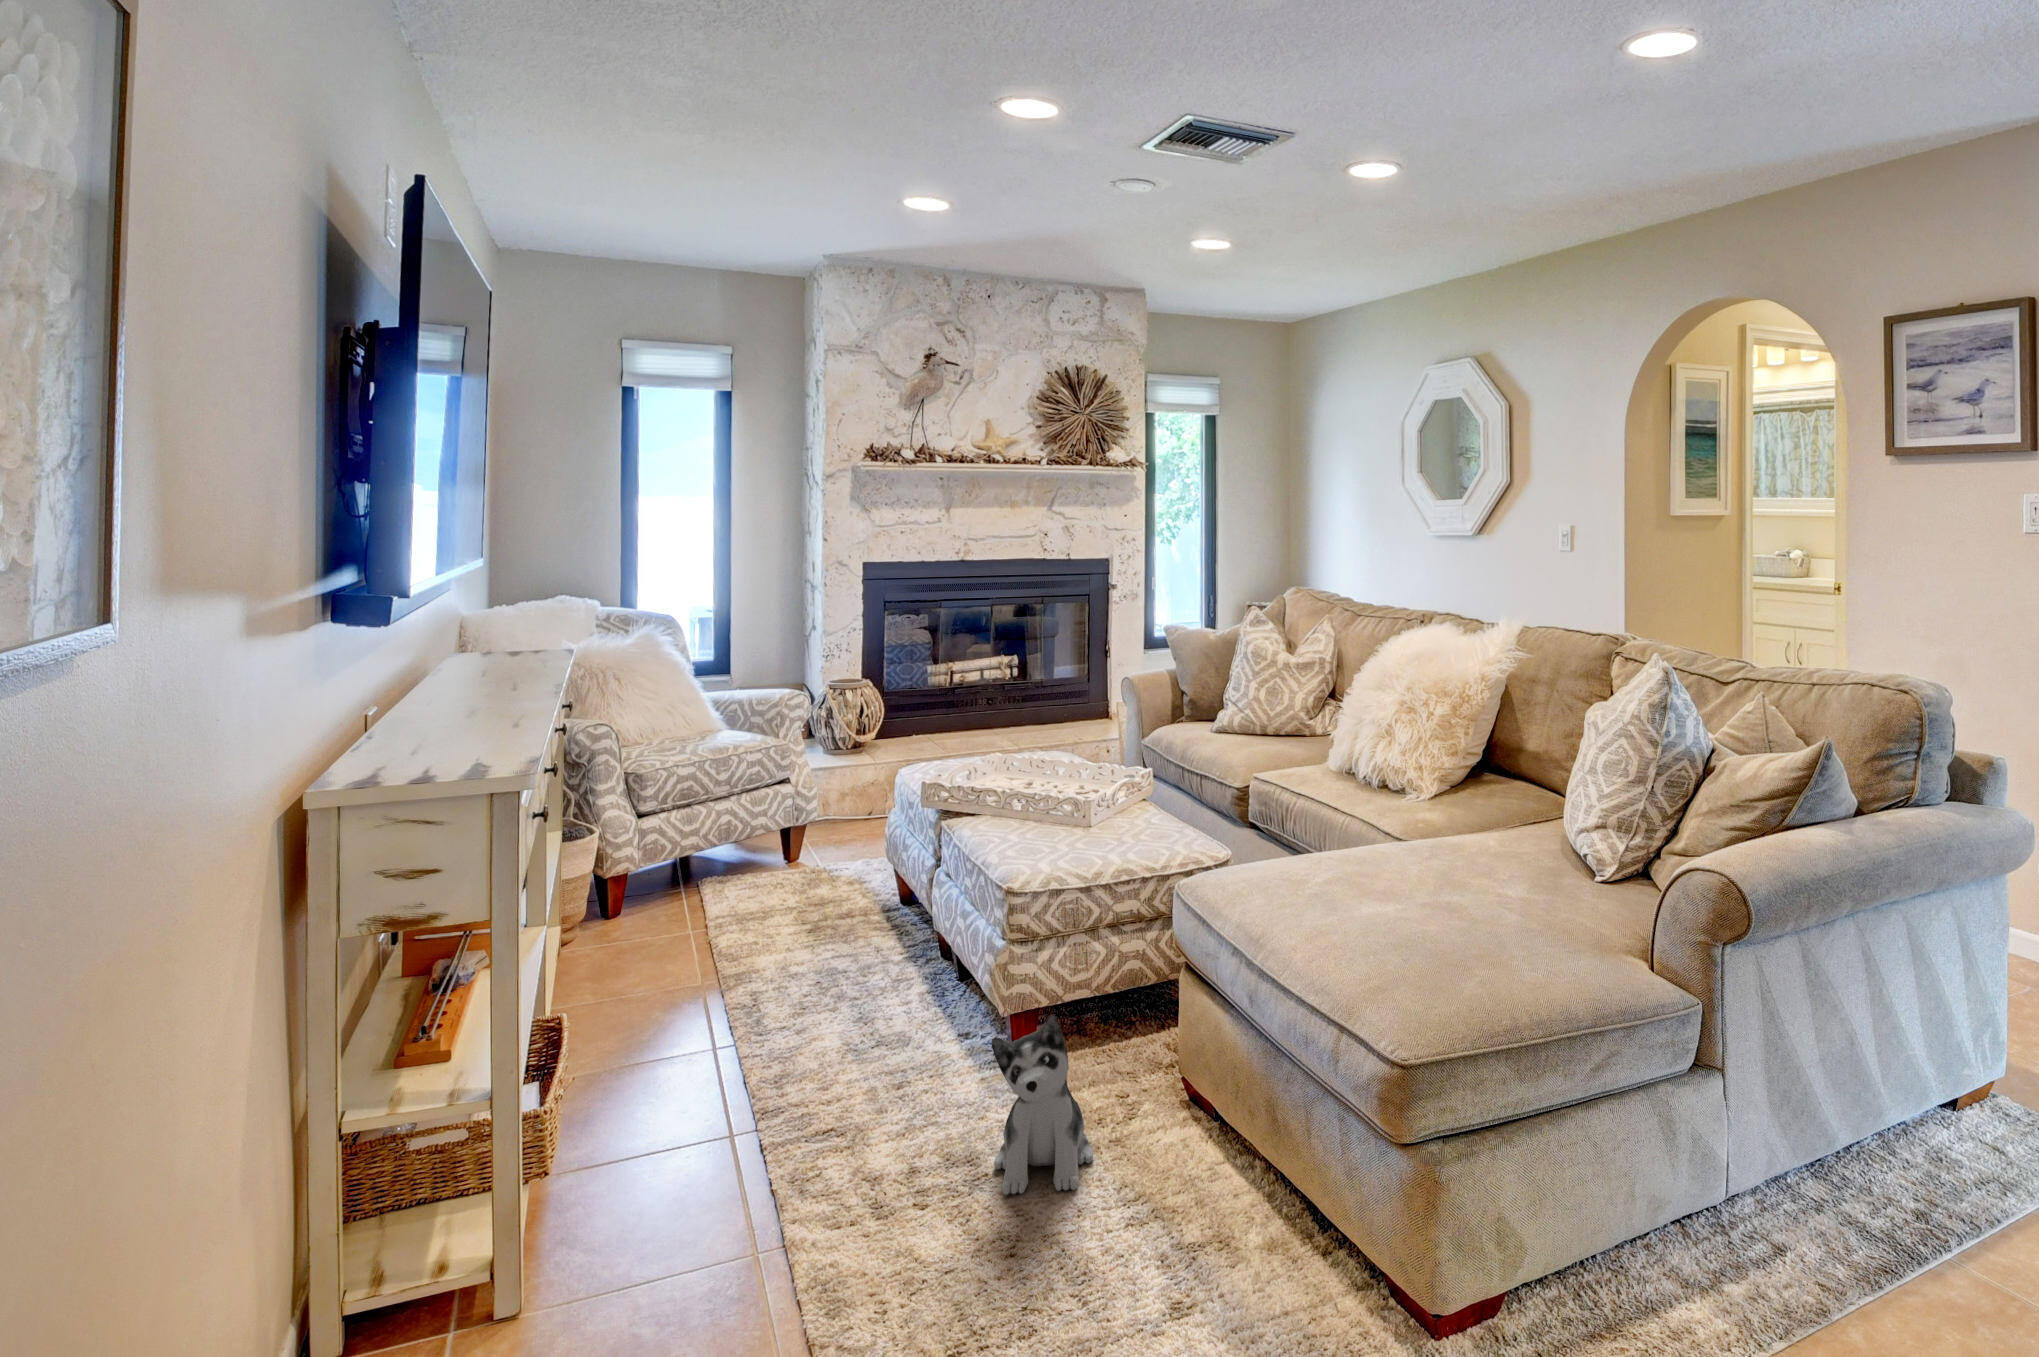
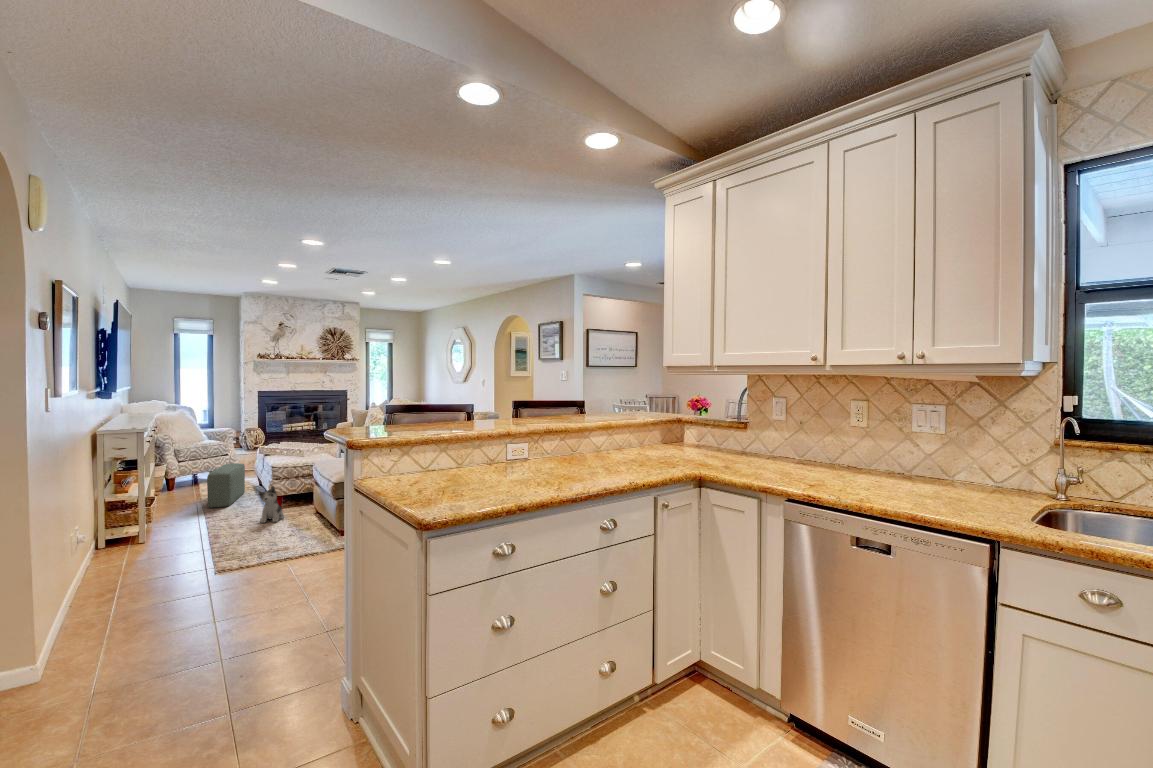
pouf: none [754,841,868,1046] -> present [207,464,245,508]

